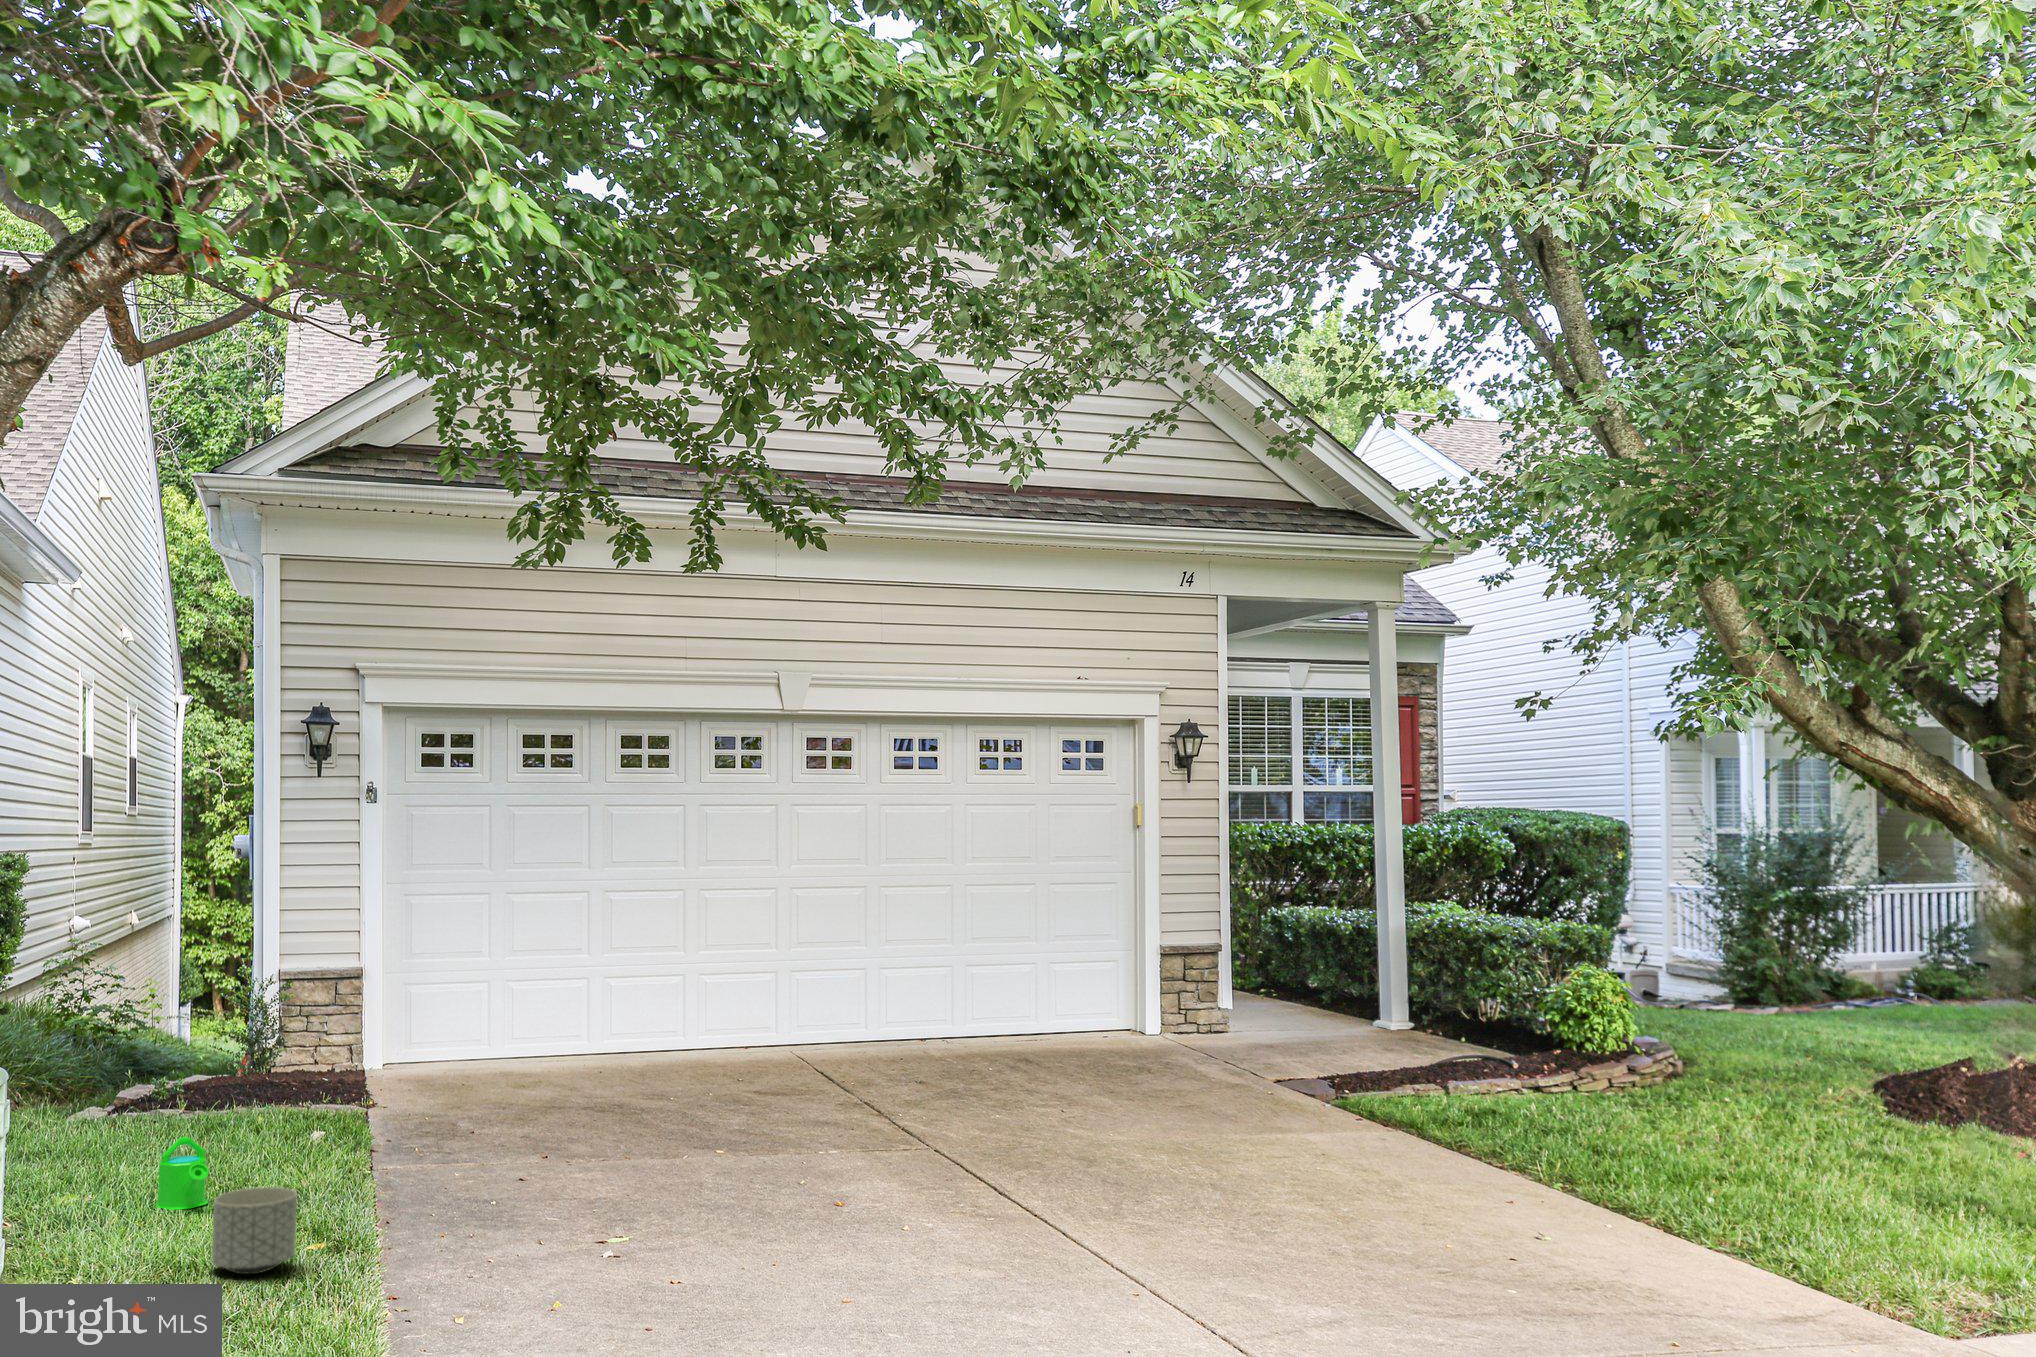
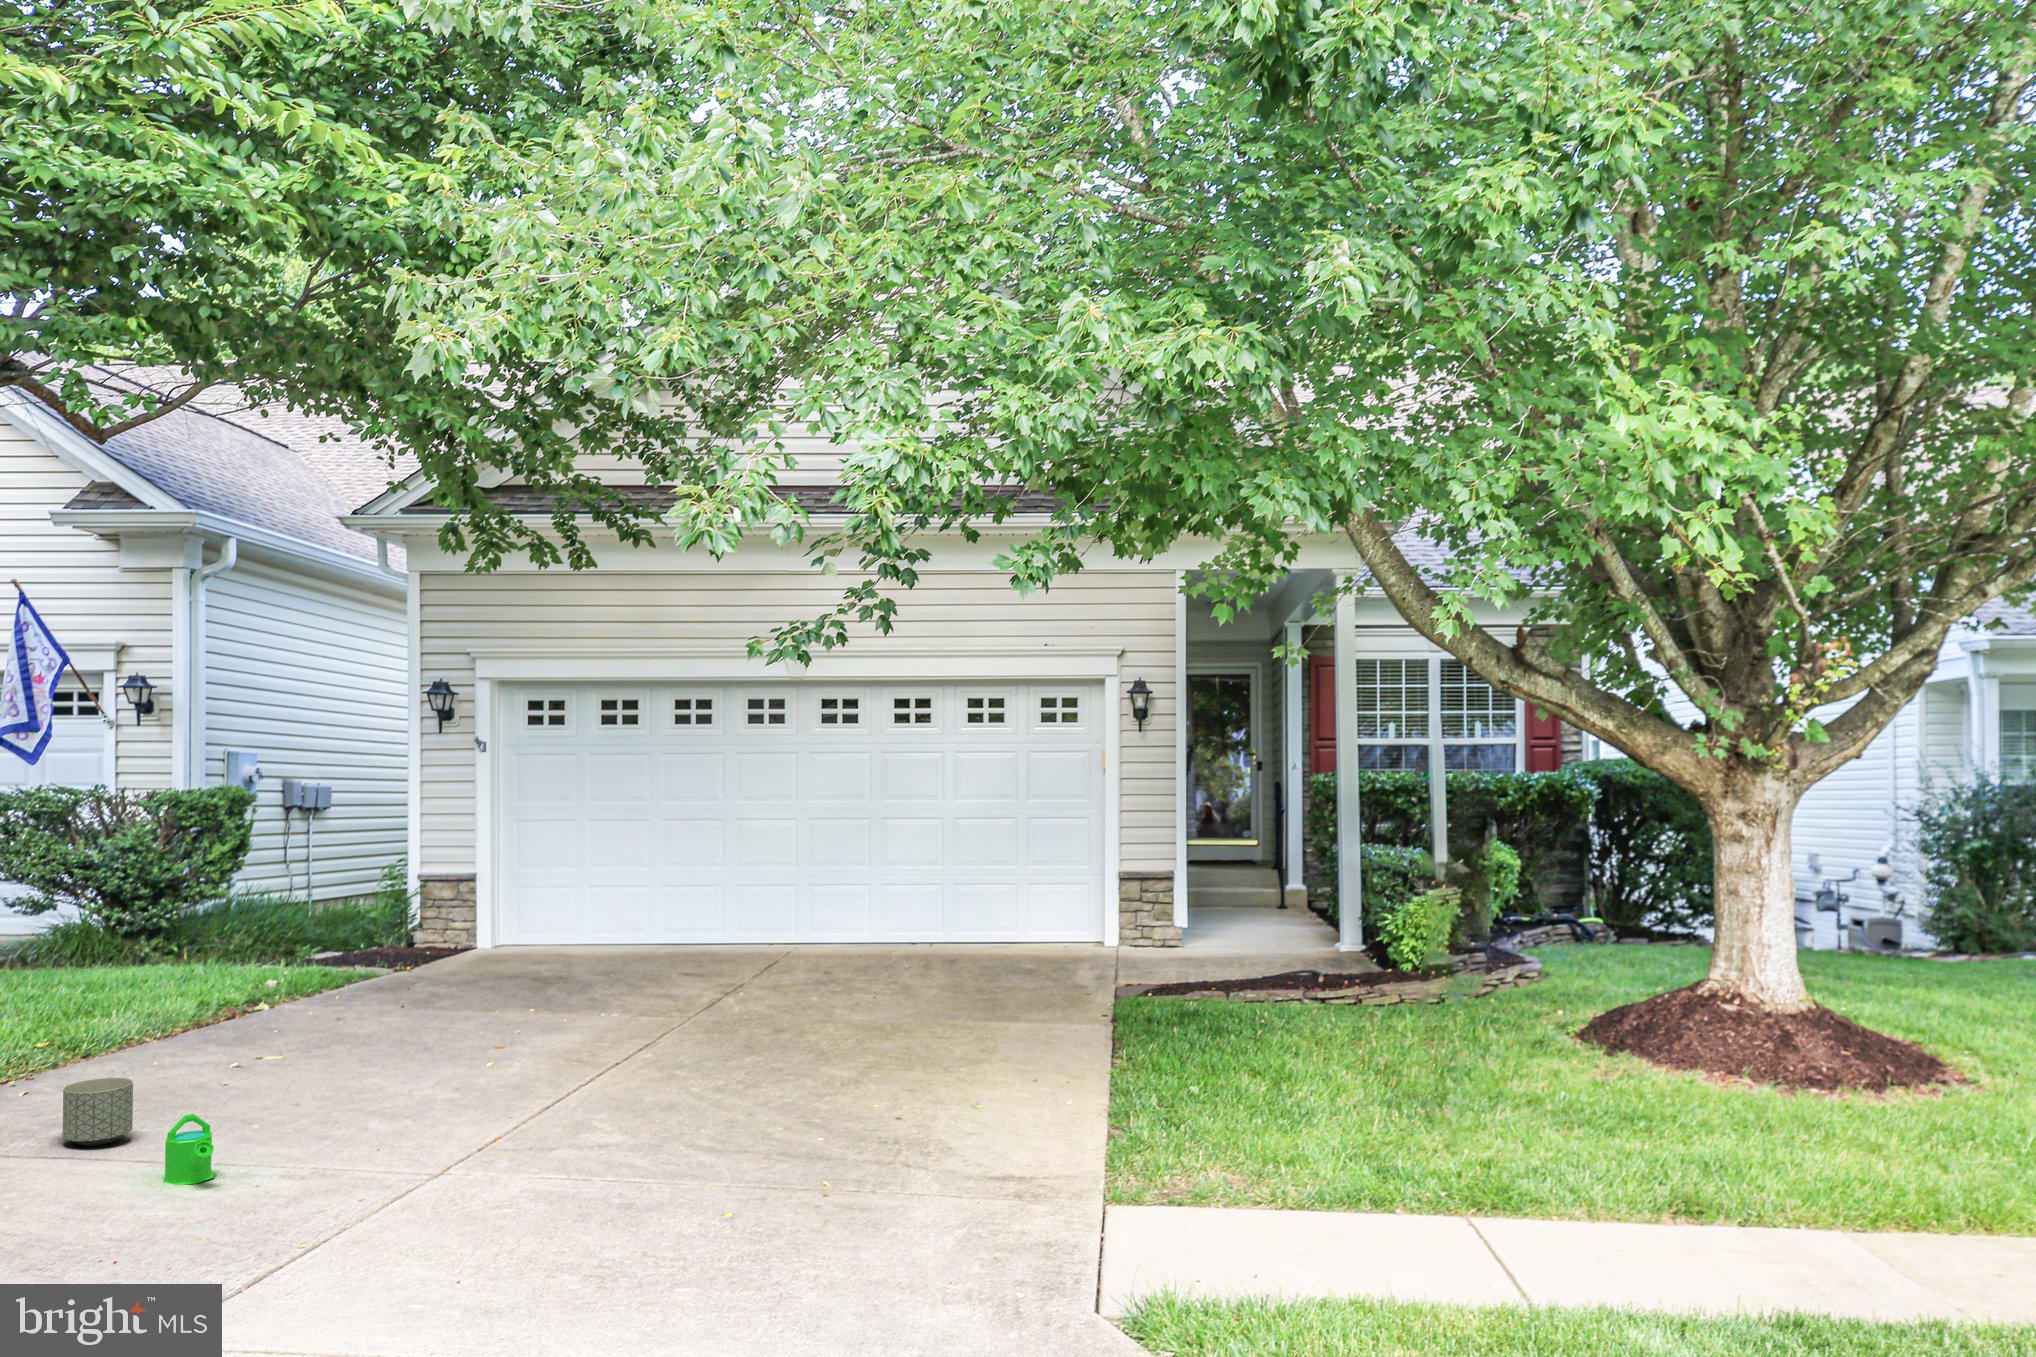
planter: present [212,1187,297,1274] -> present [63,1078,133,1146]

